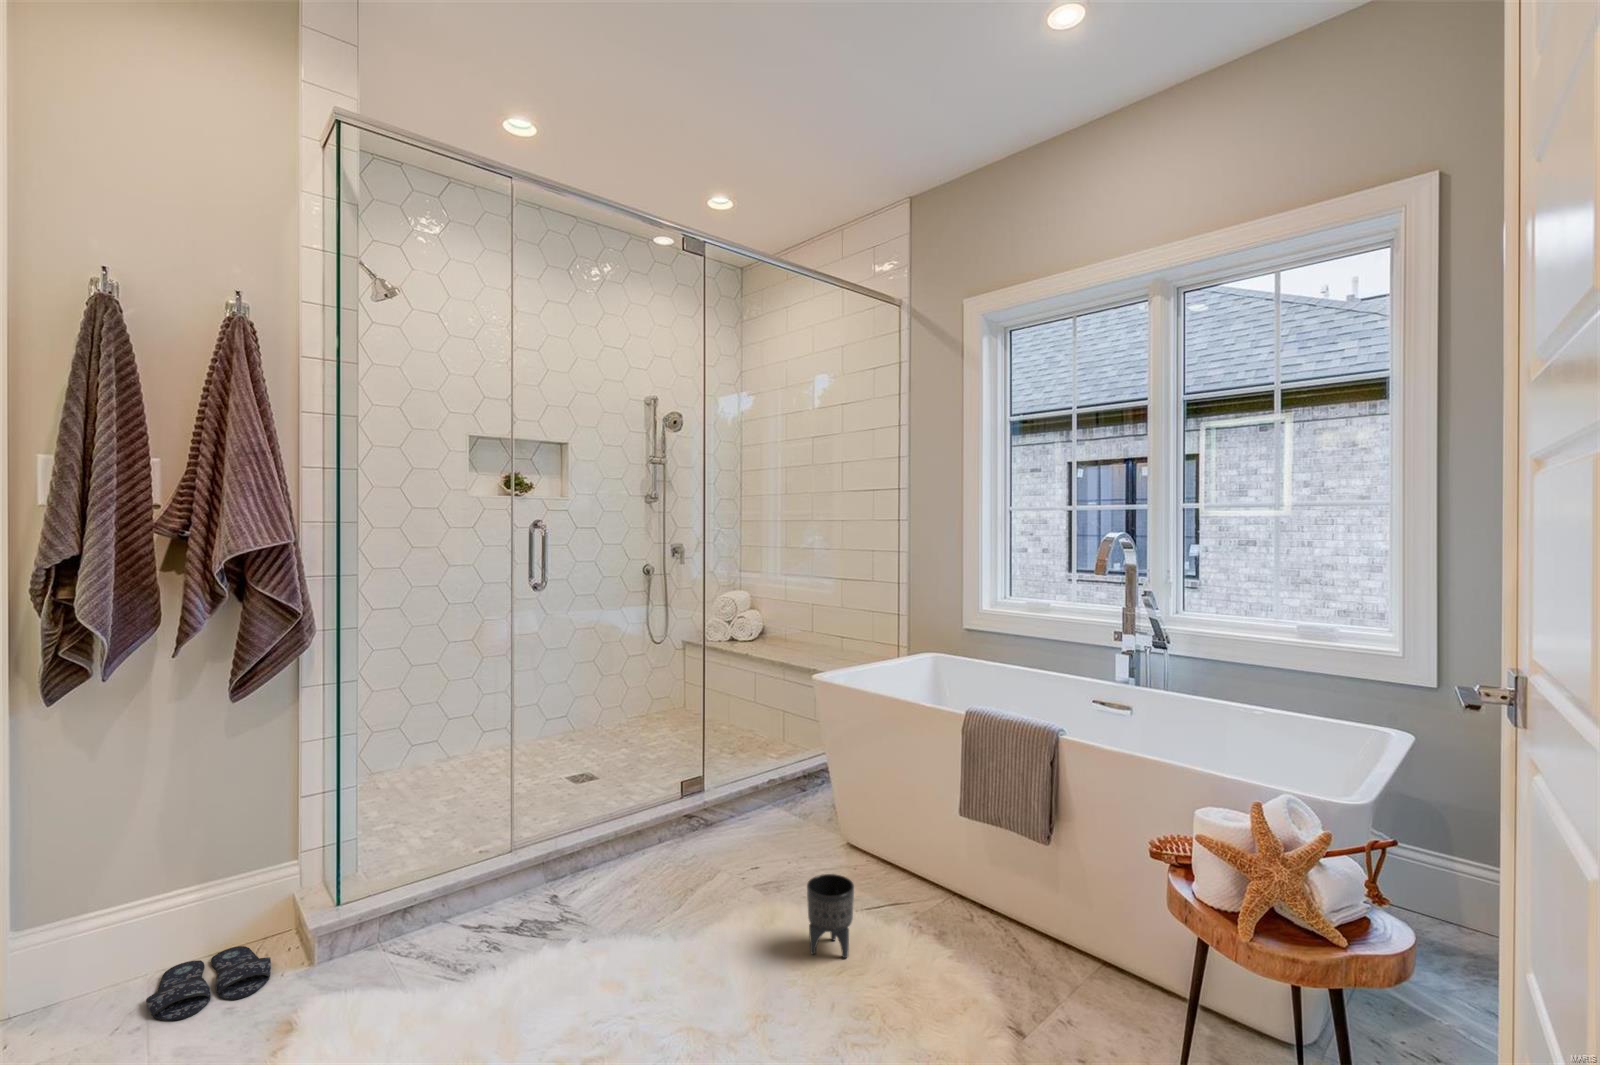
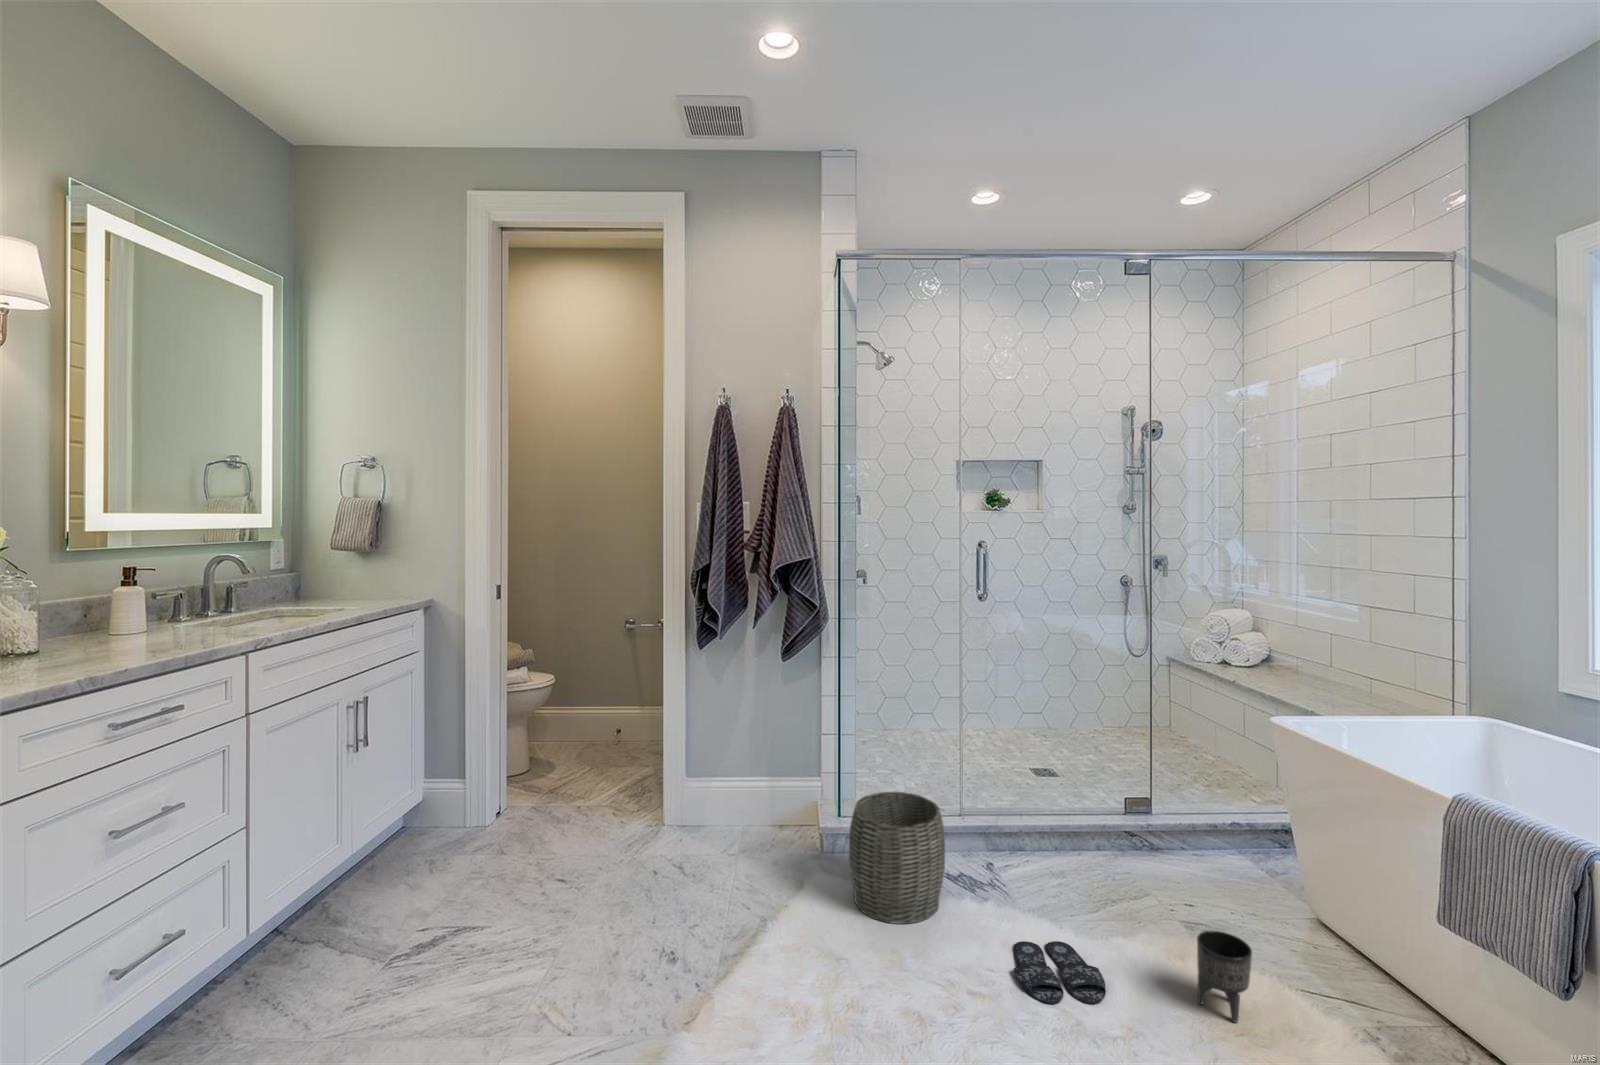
woven basket: none [380,836,521,1023] -> present [849,792,945,924]
slippers: present [146,946,271,1021] -> present [1014,941,1106,1004]

